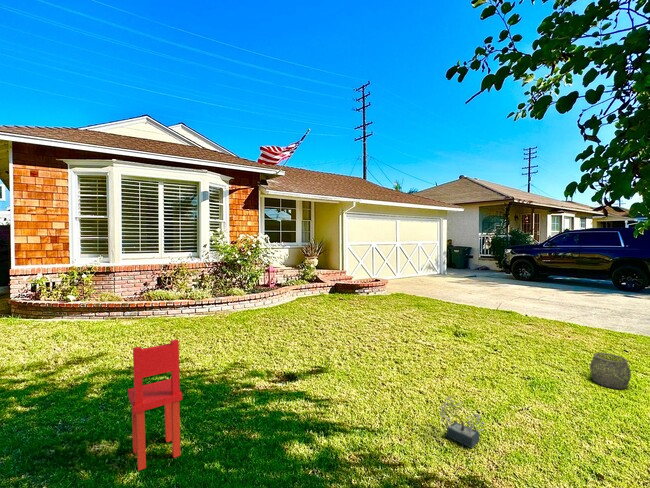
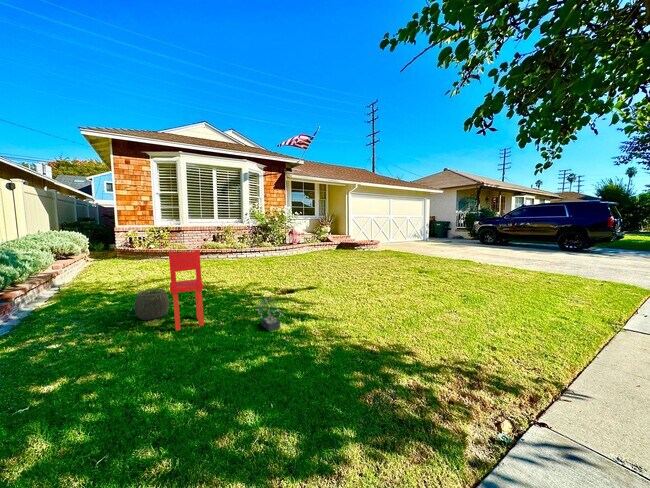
woven basket: present [590,353,631,389] -> present [135,289,169,320]
decorative plant: present [440,397,484,448] -> present [257,298,281,331]

